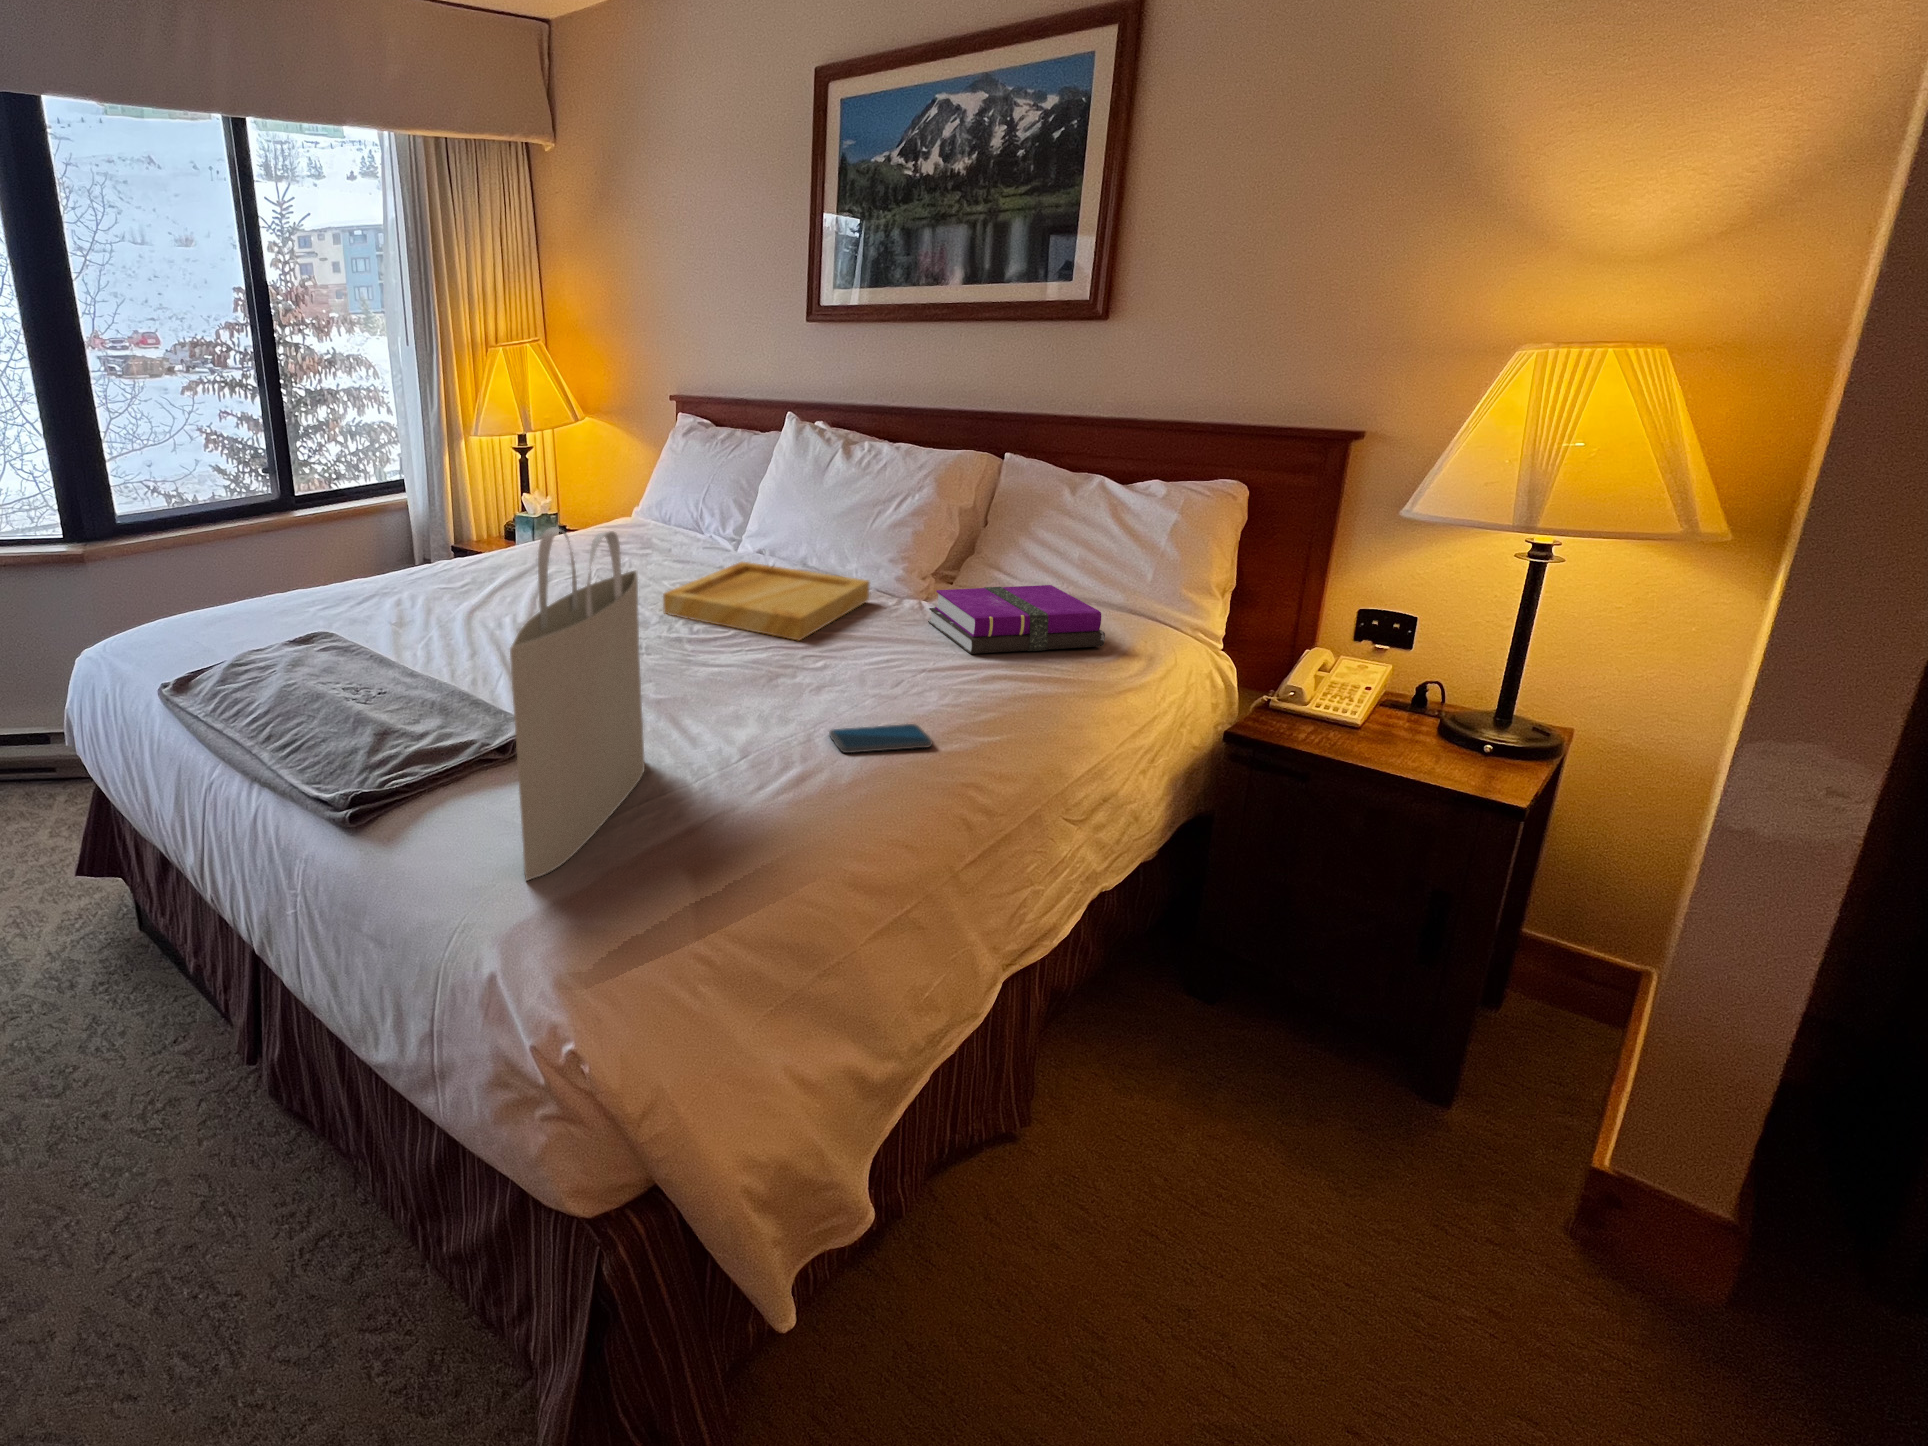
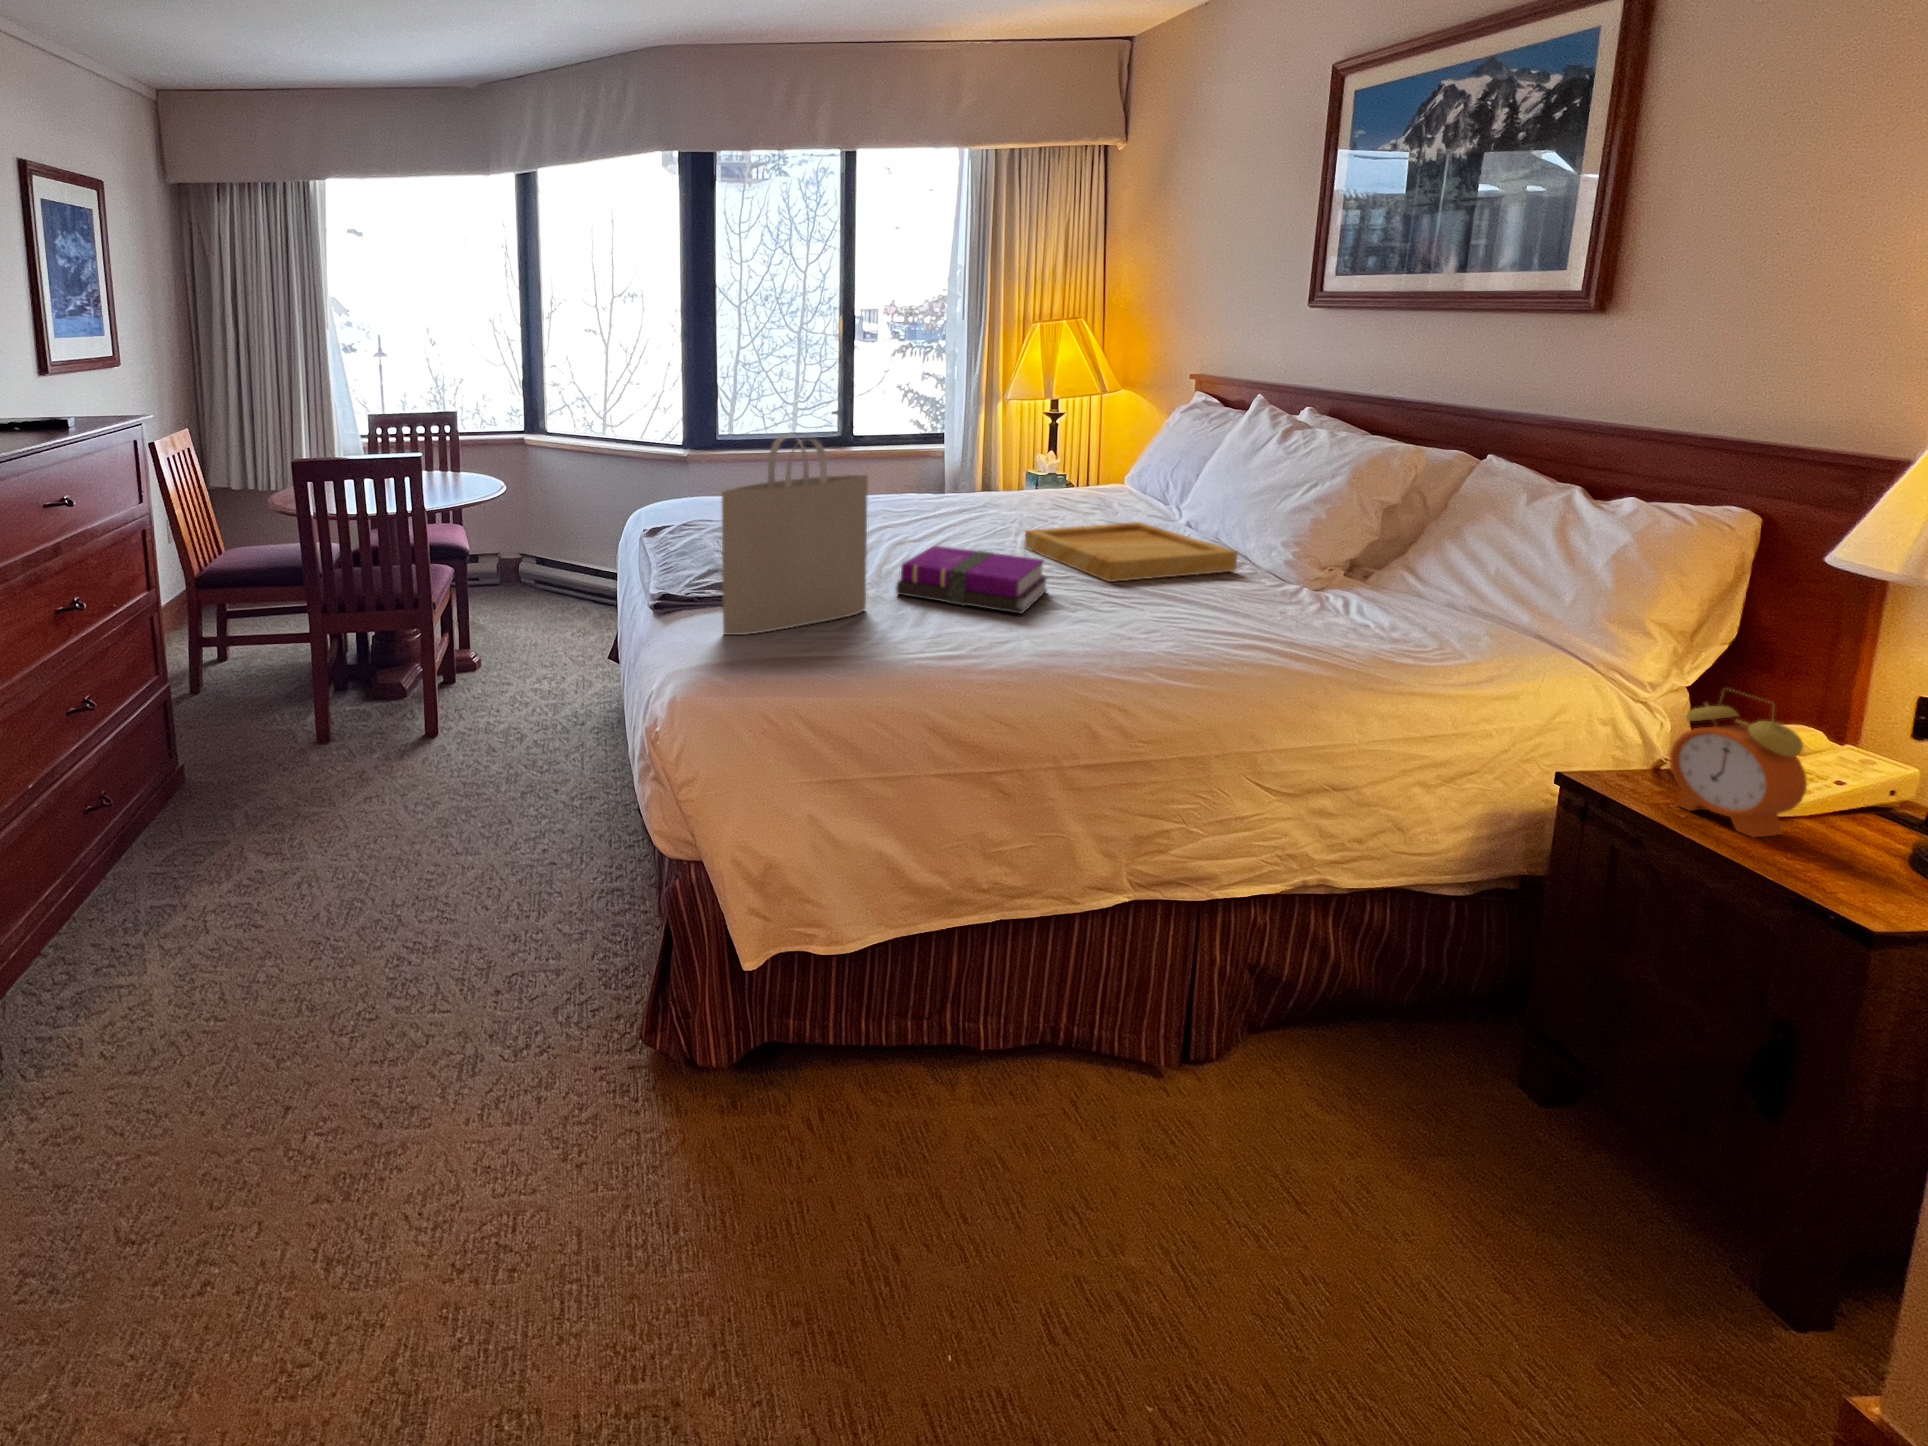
notebook: present [928,585,1105,654] -> present [896,546,1047,614]
alarm clock: none [1329,647,1431,766] -> present [1670,702,1807,837]
smartphone: present [829,724,932,753] -> none [1011,626,1097,652]

